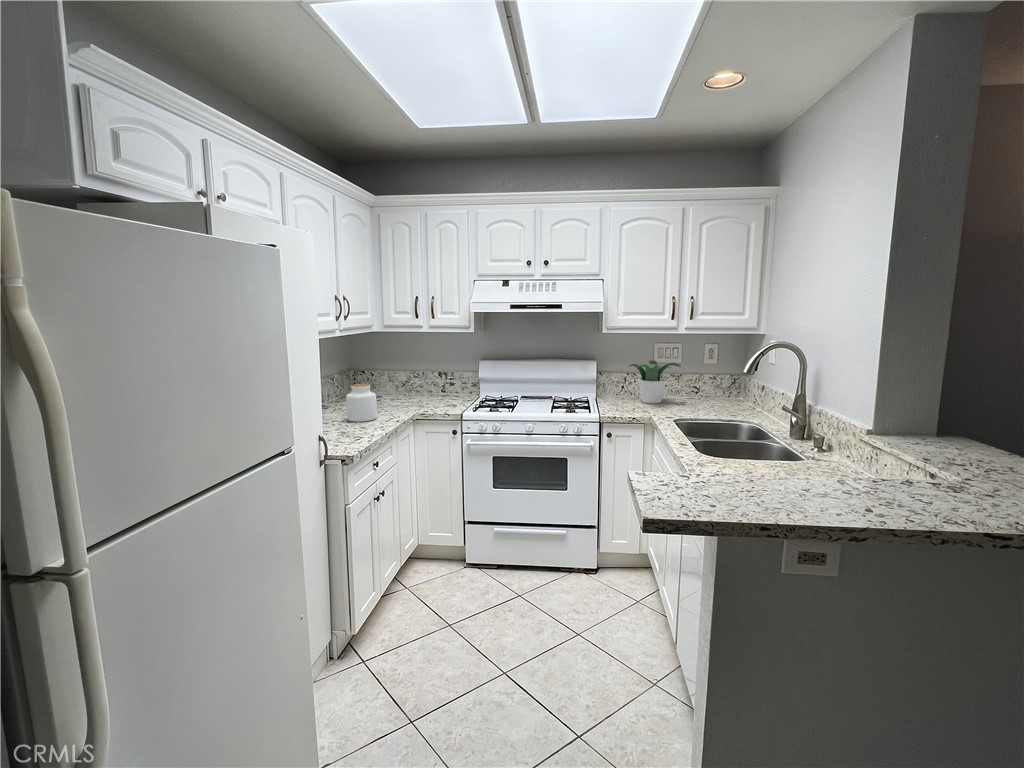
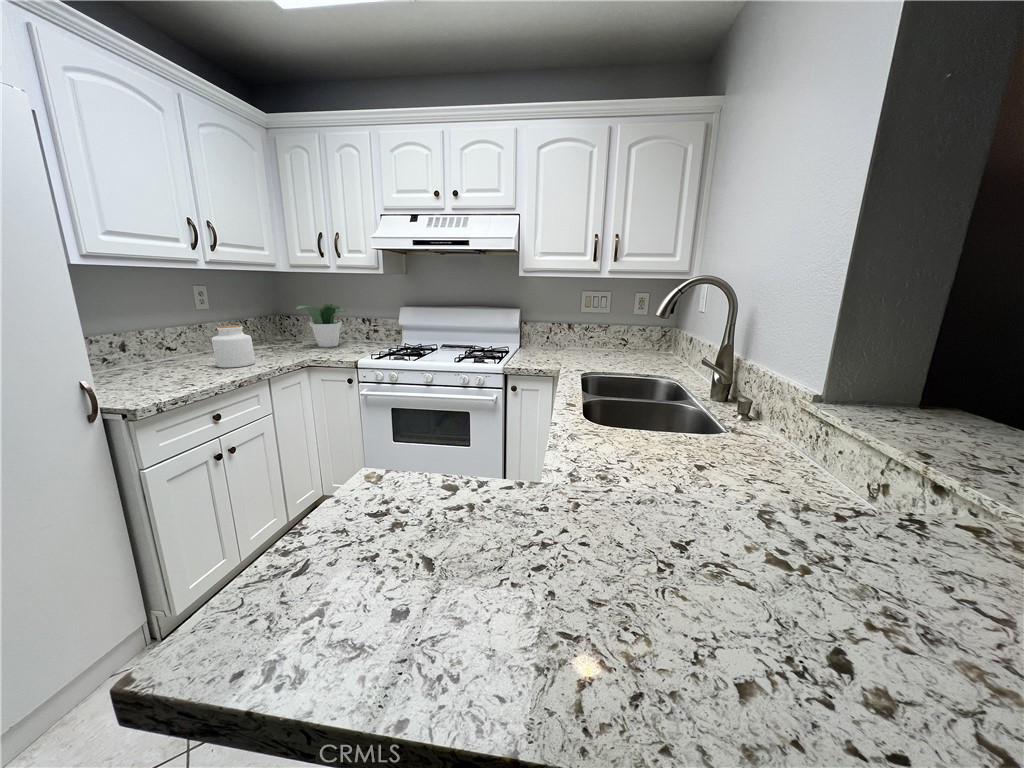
potted plant: present [629,360,681,403] -> present [296,304,346,347]

